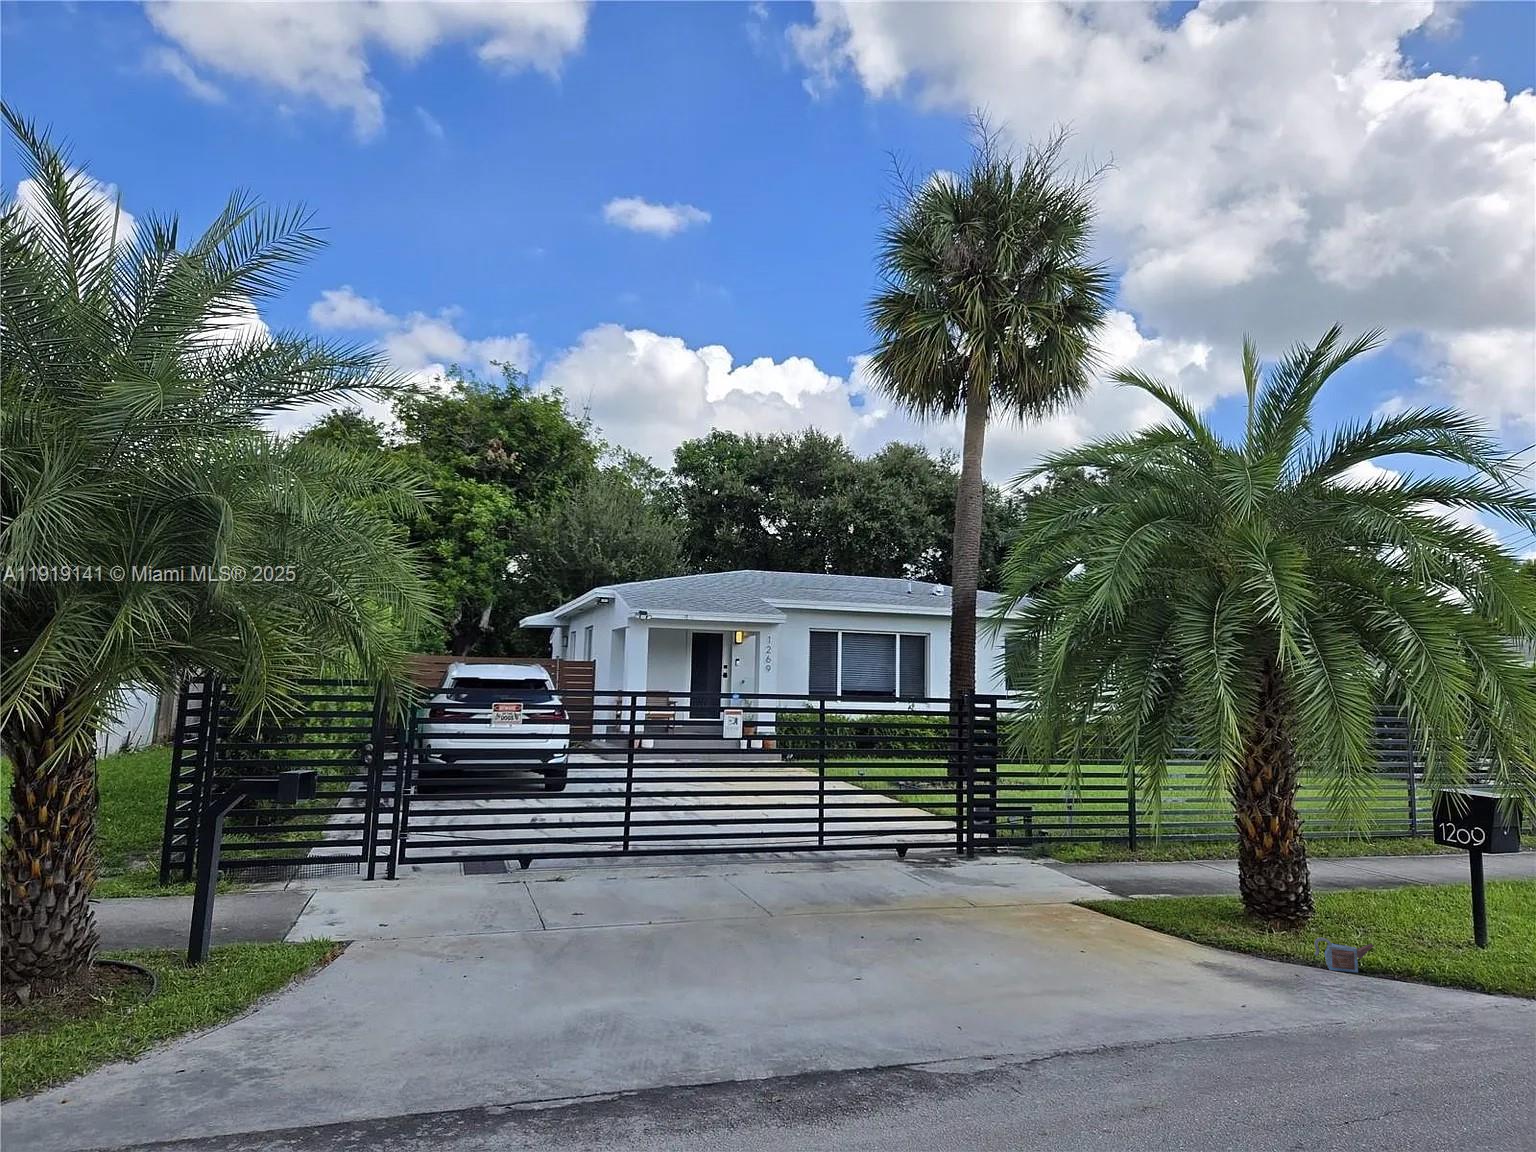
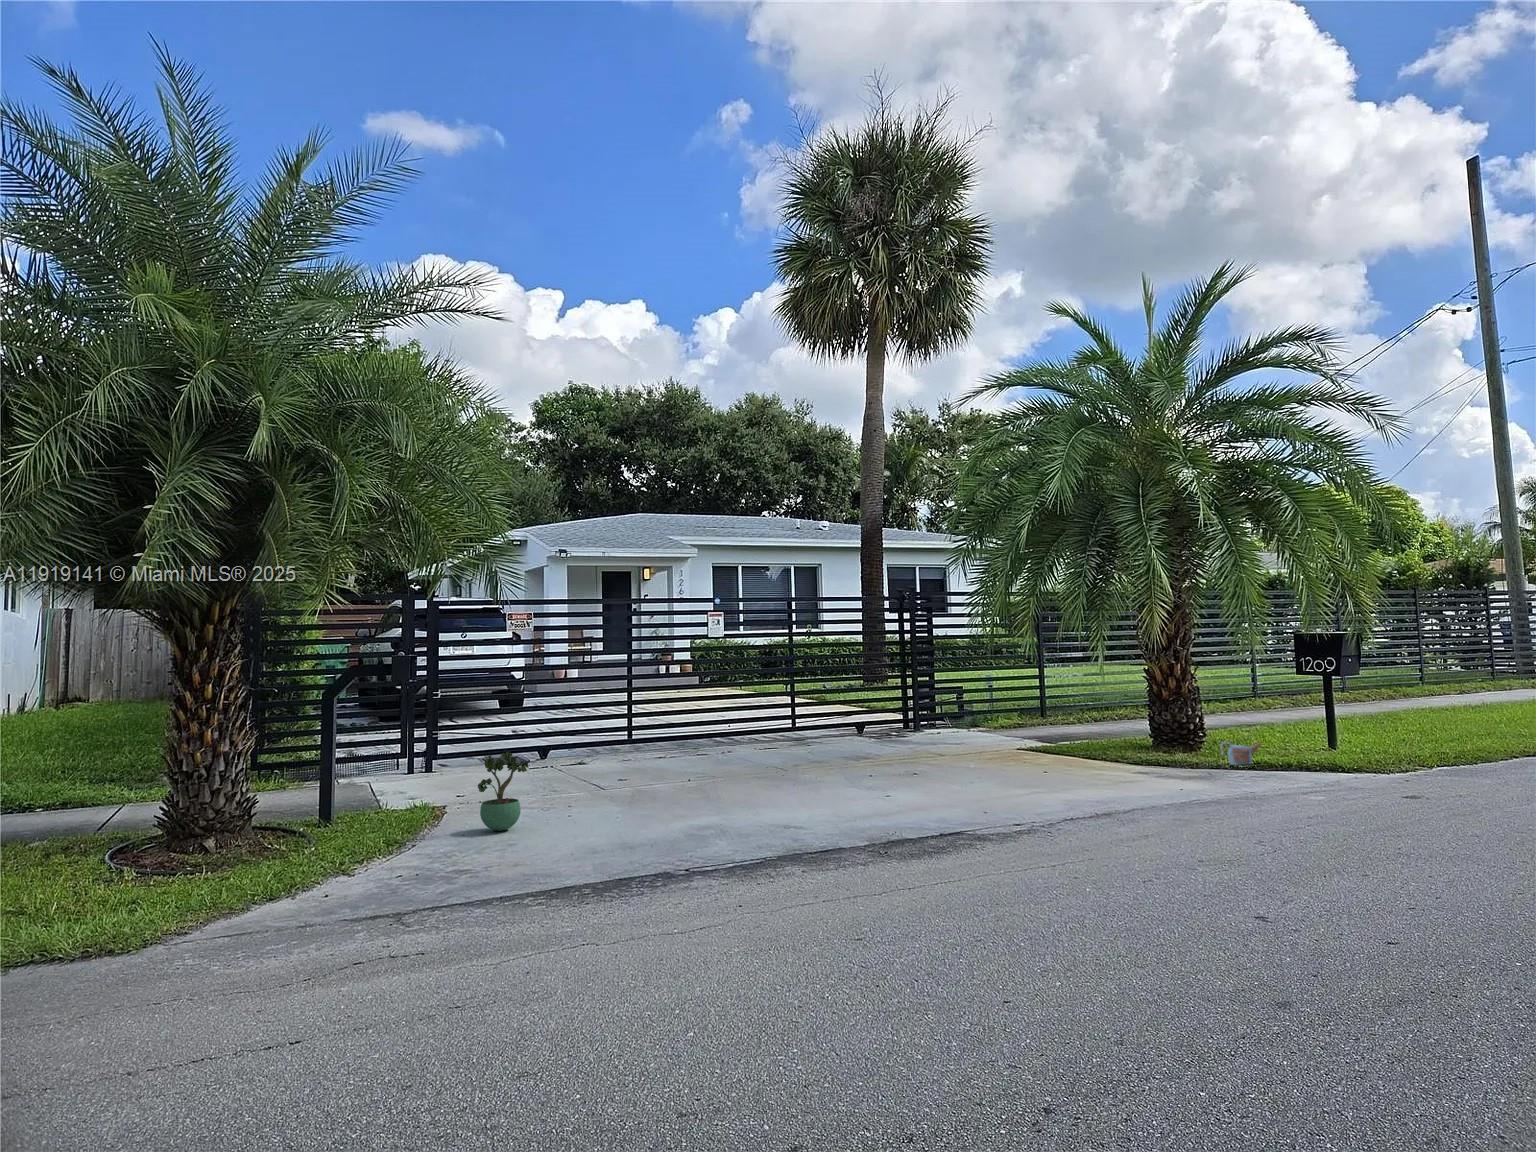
potted plant: none [336,899,401,992] -> present [478,752,528,831]

